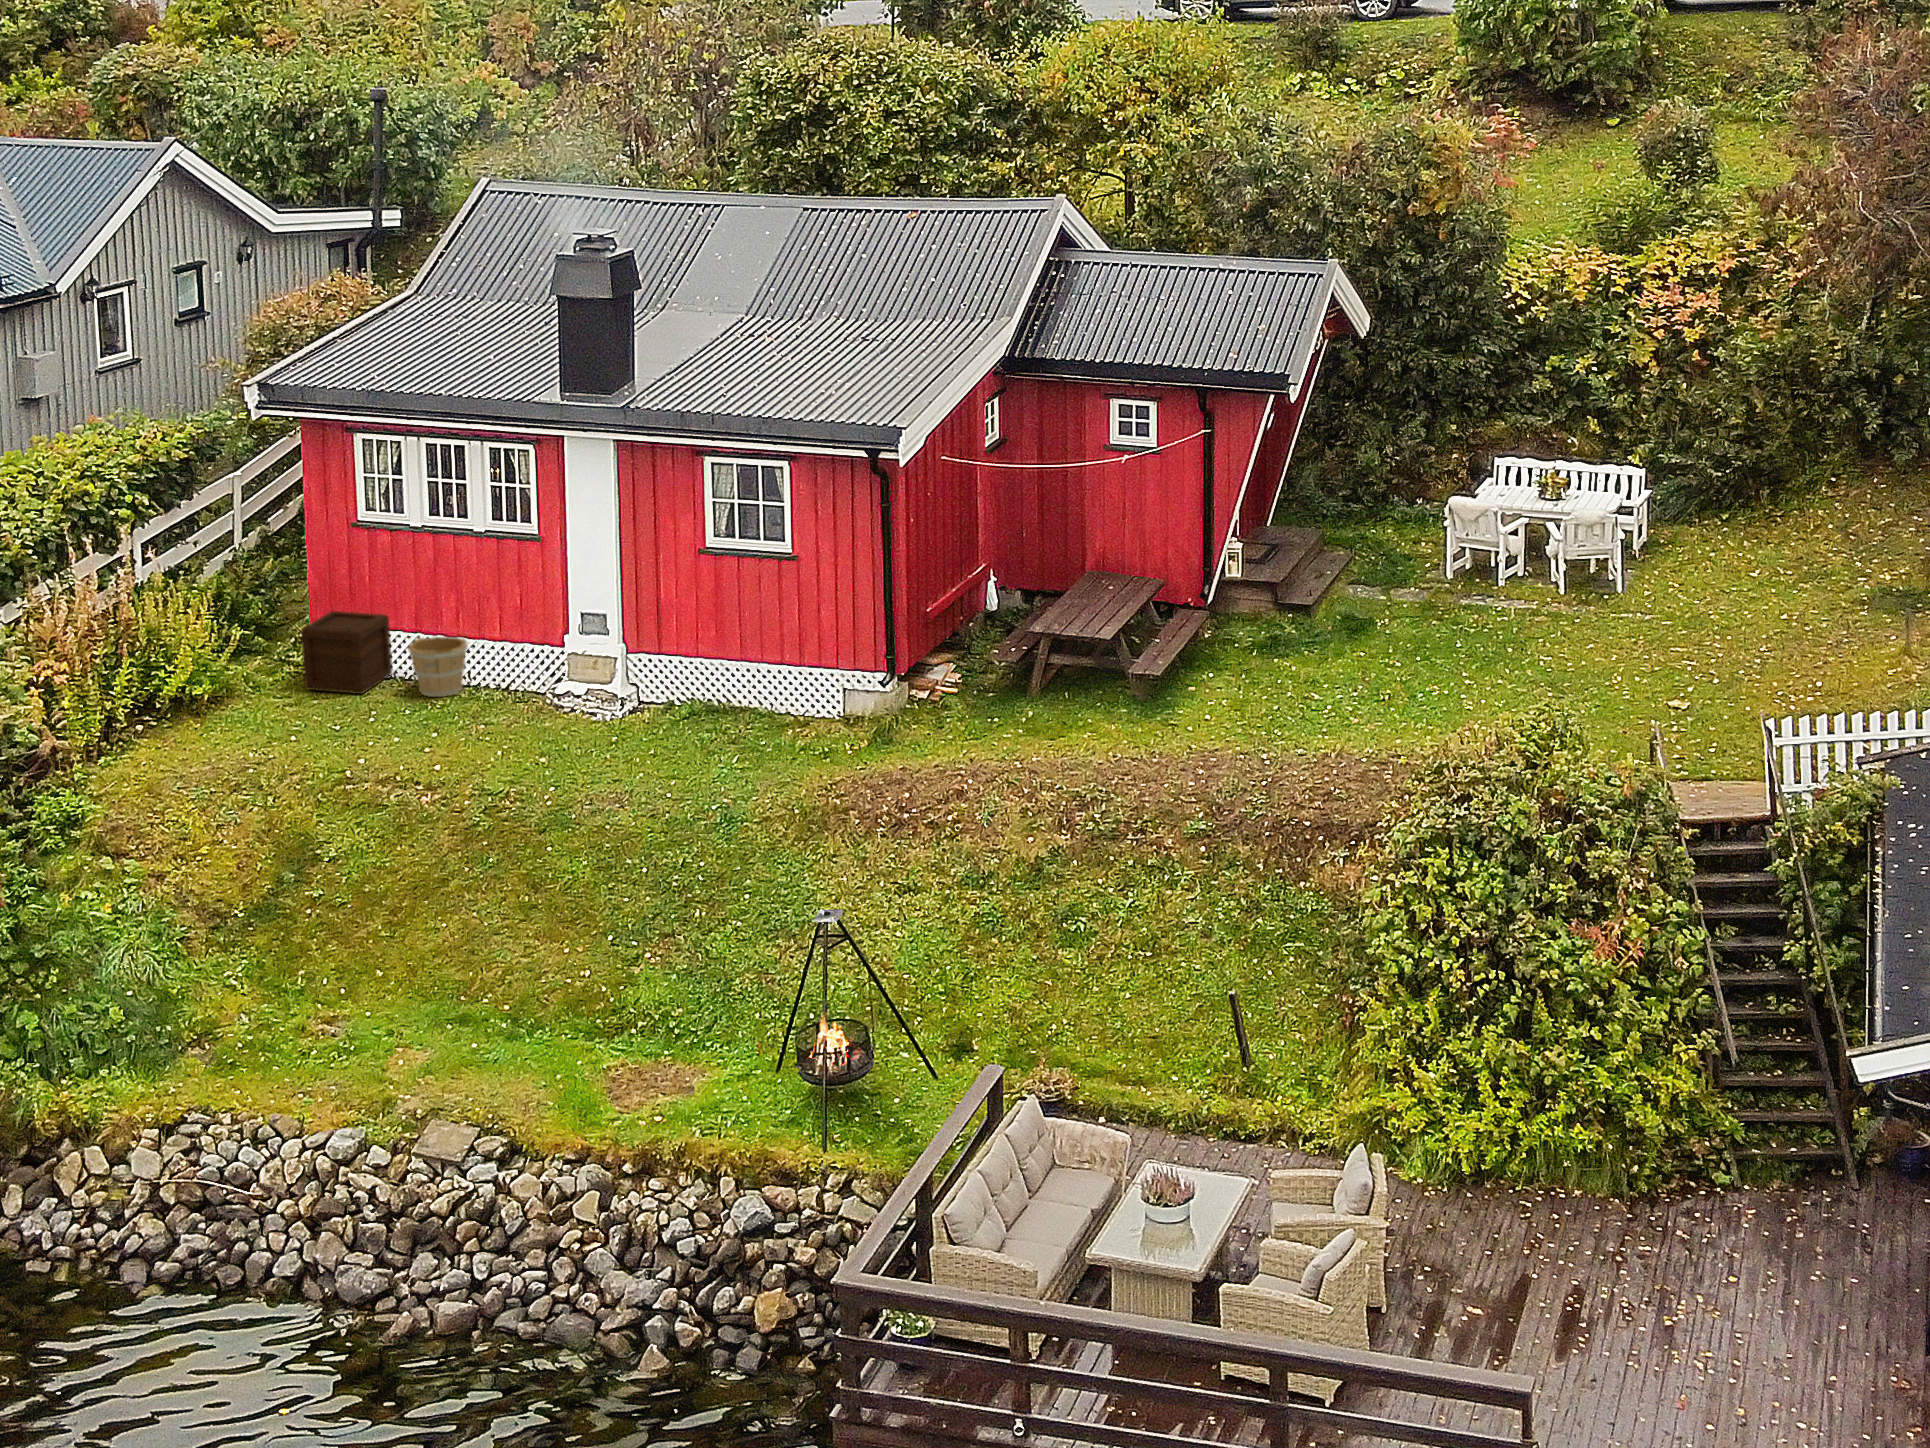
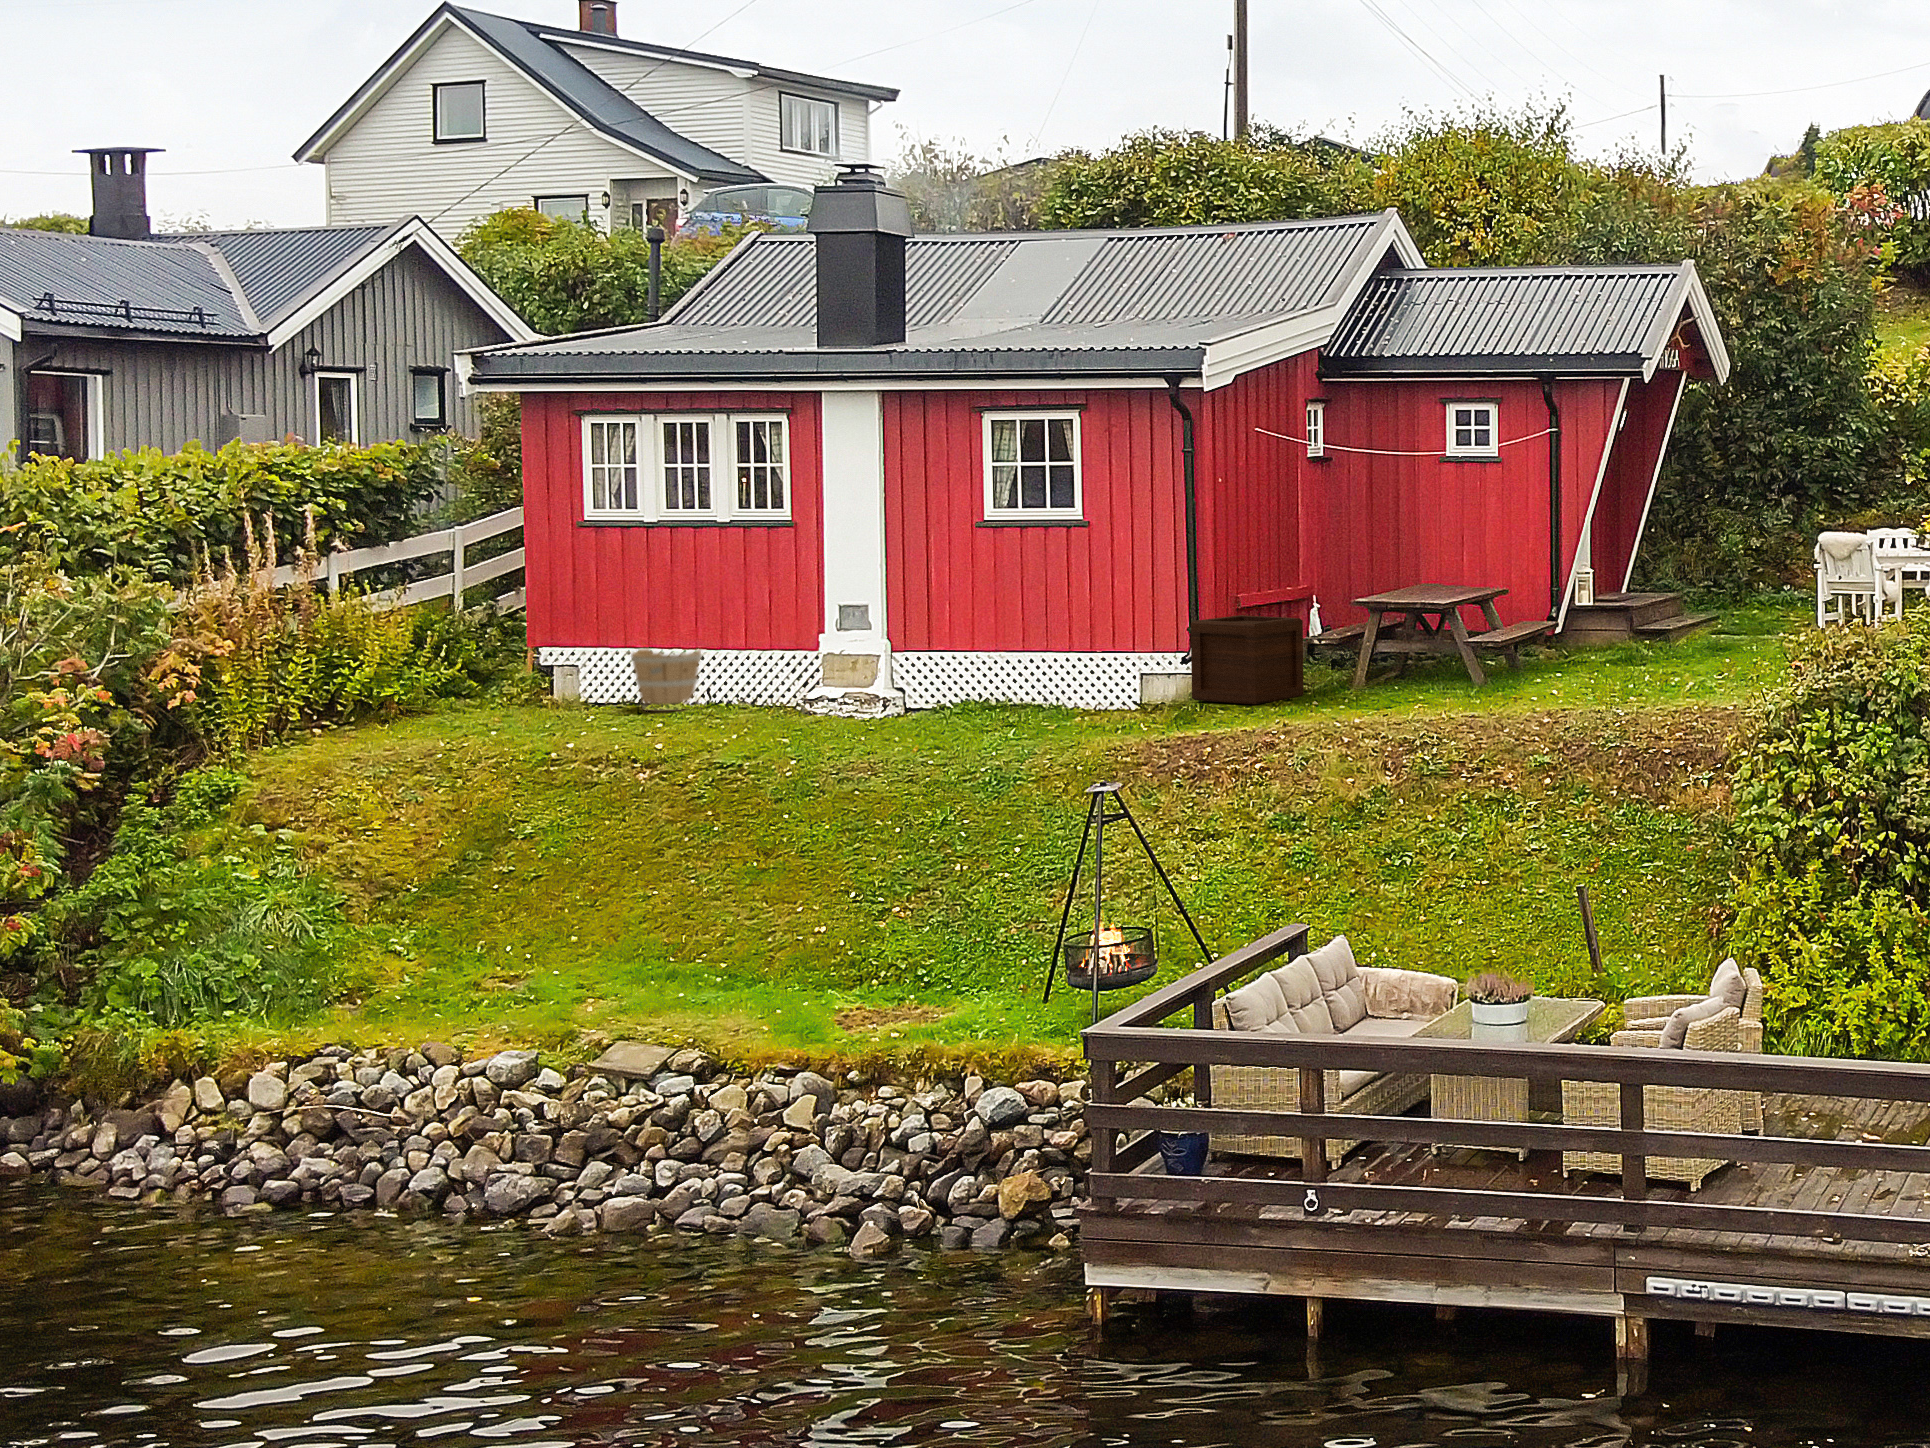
wooden crate: present [301,611,392,694] -> present [1191,615,1304,704]

